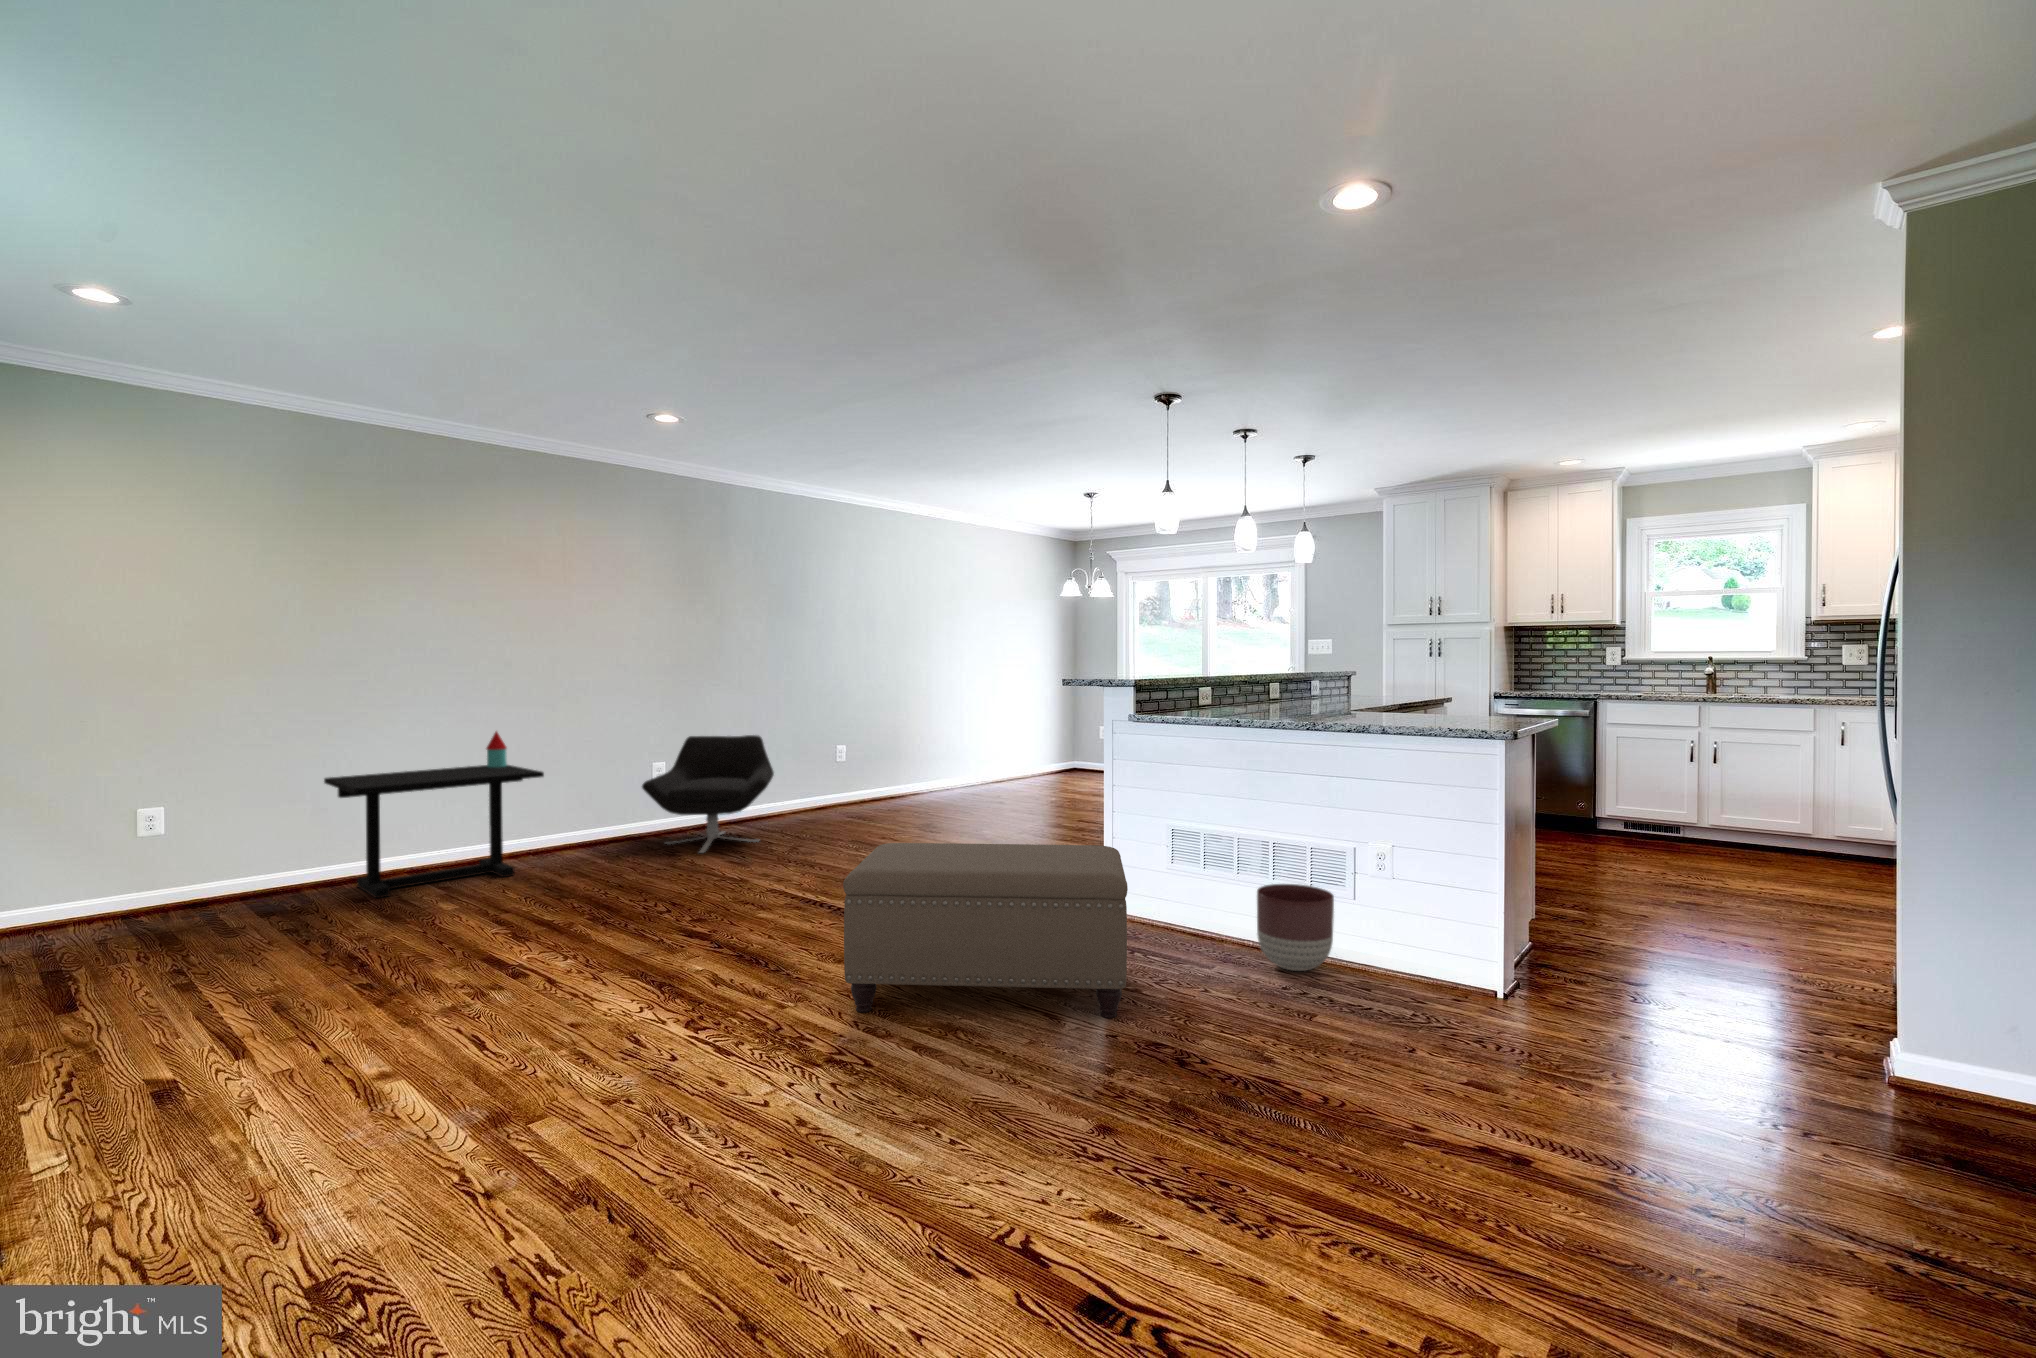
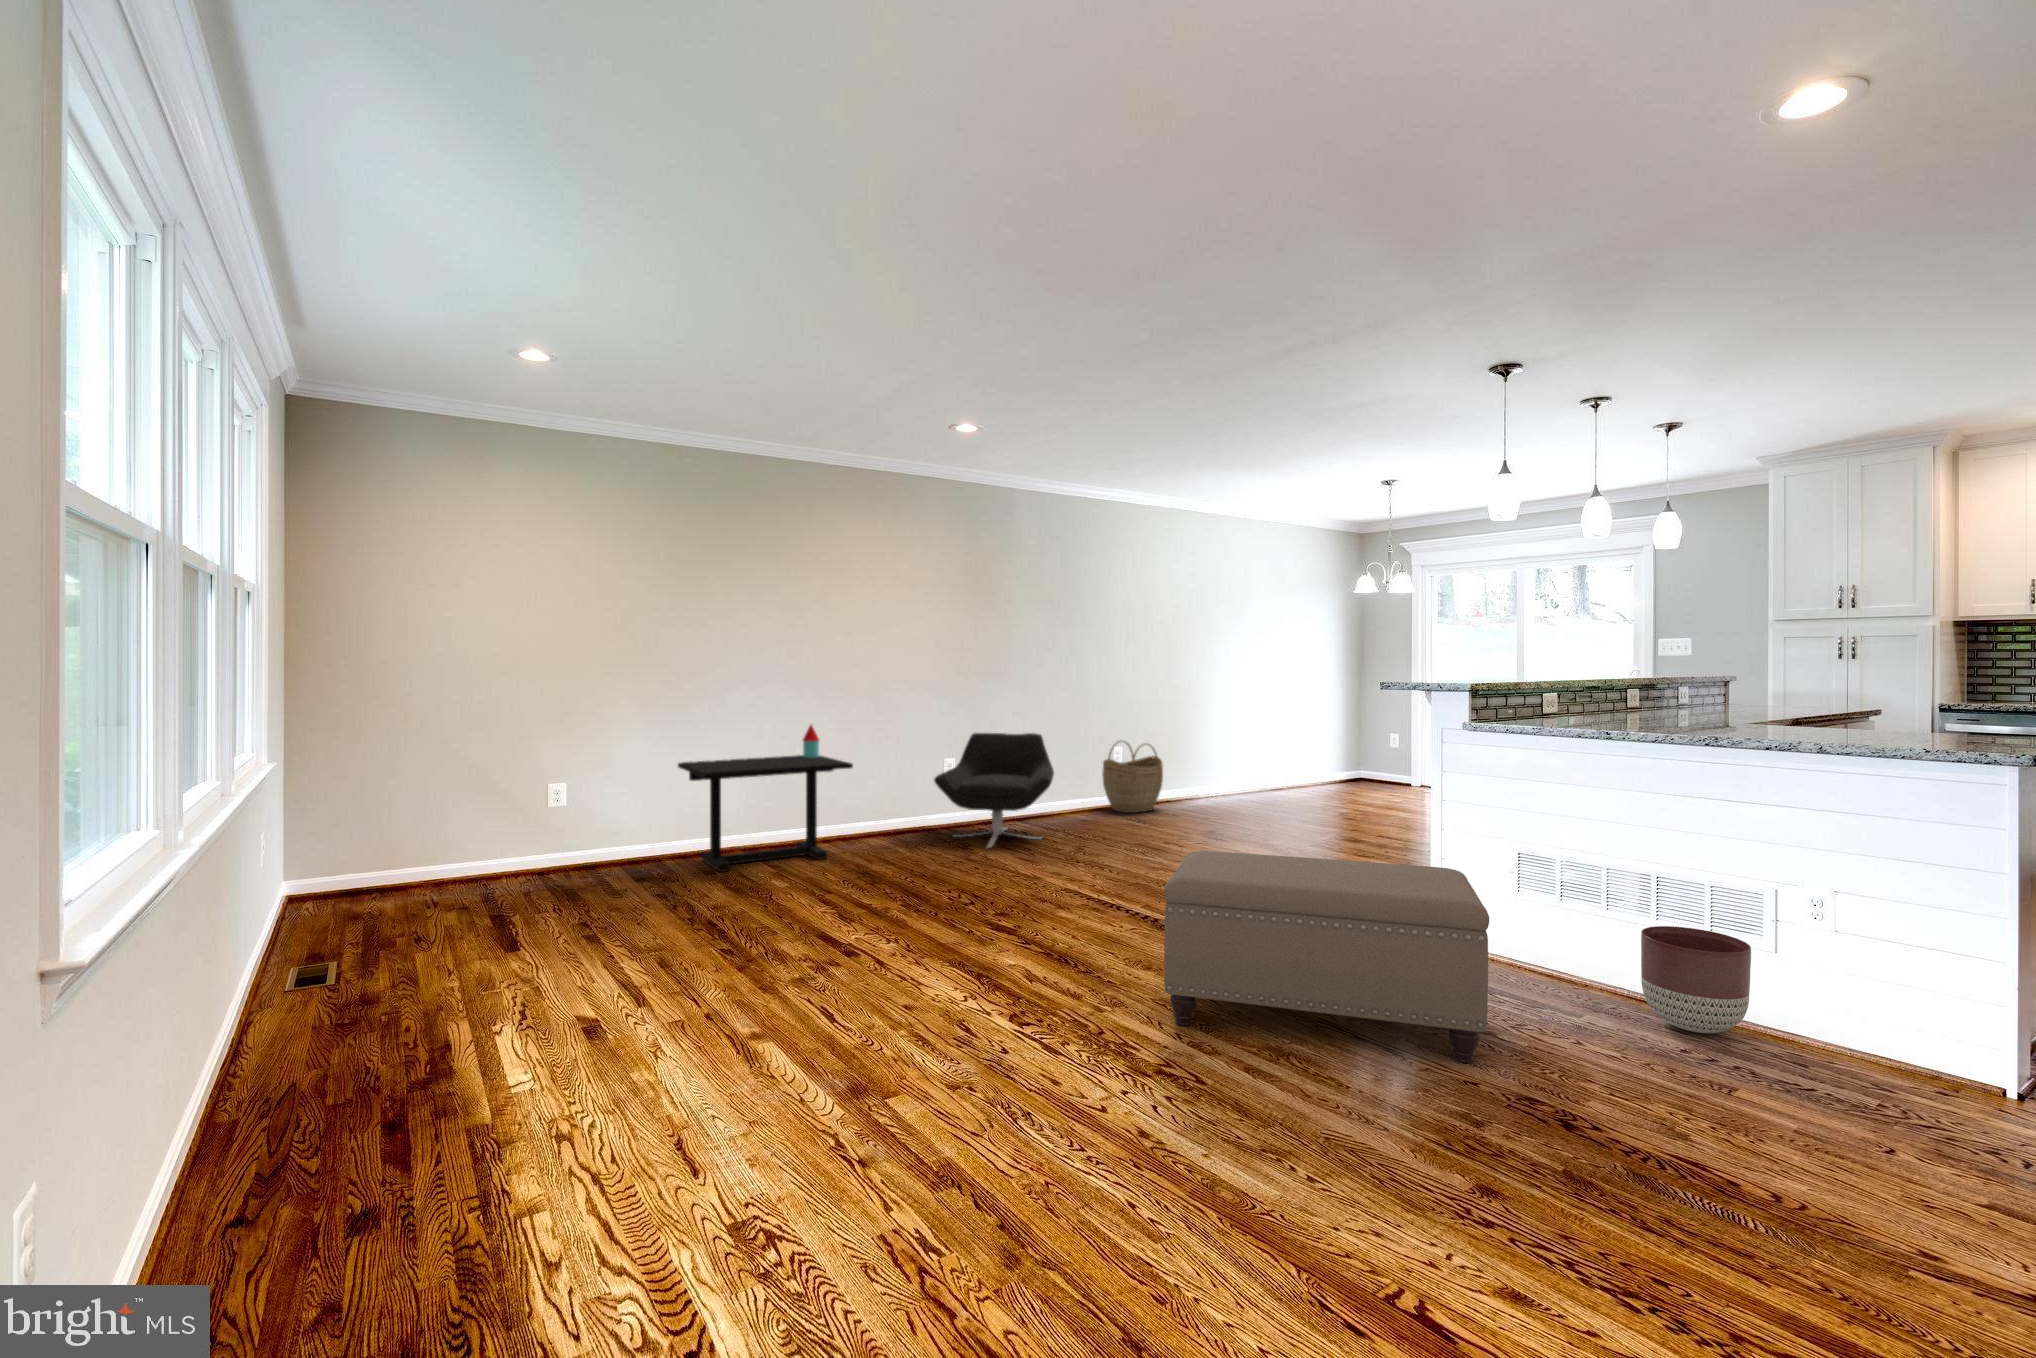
woven basket: none [828,740,888,811] -> present [1102,741,1163,813]

